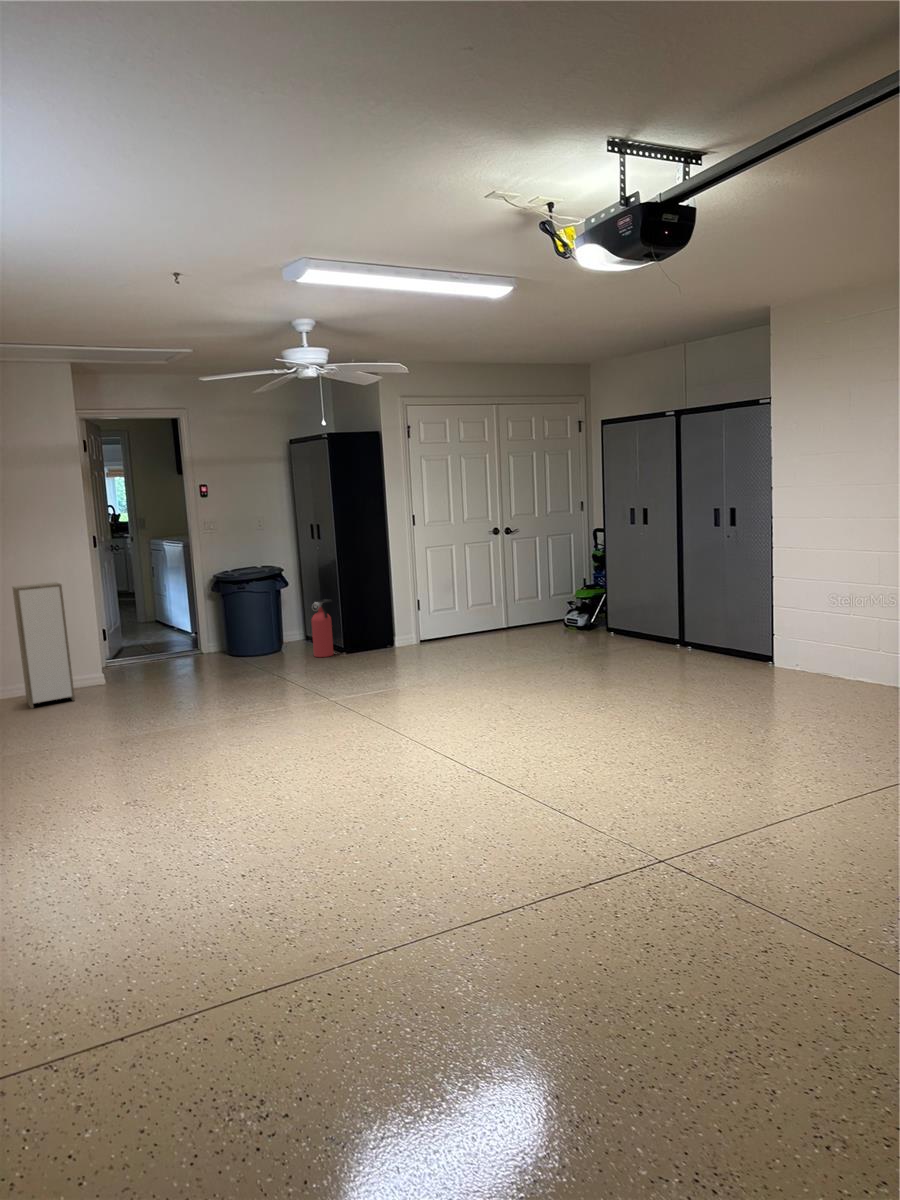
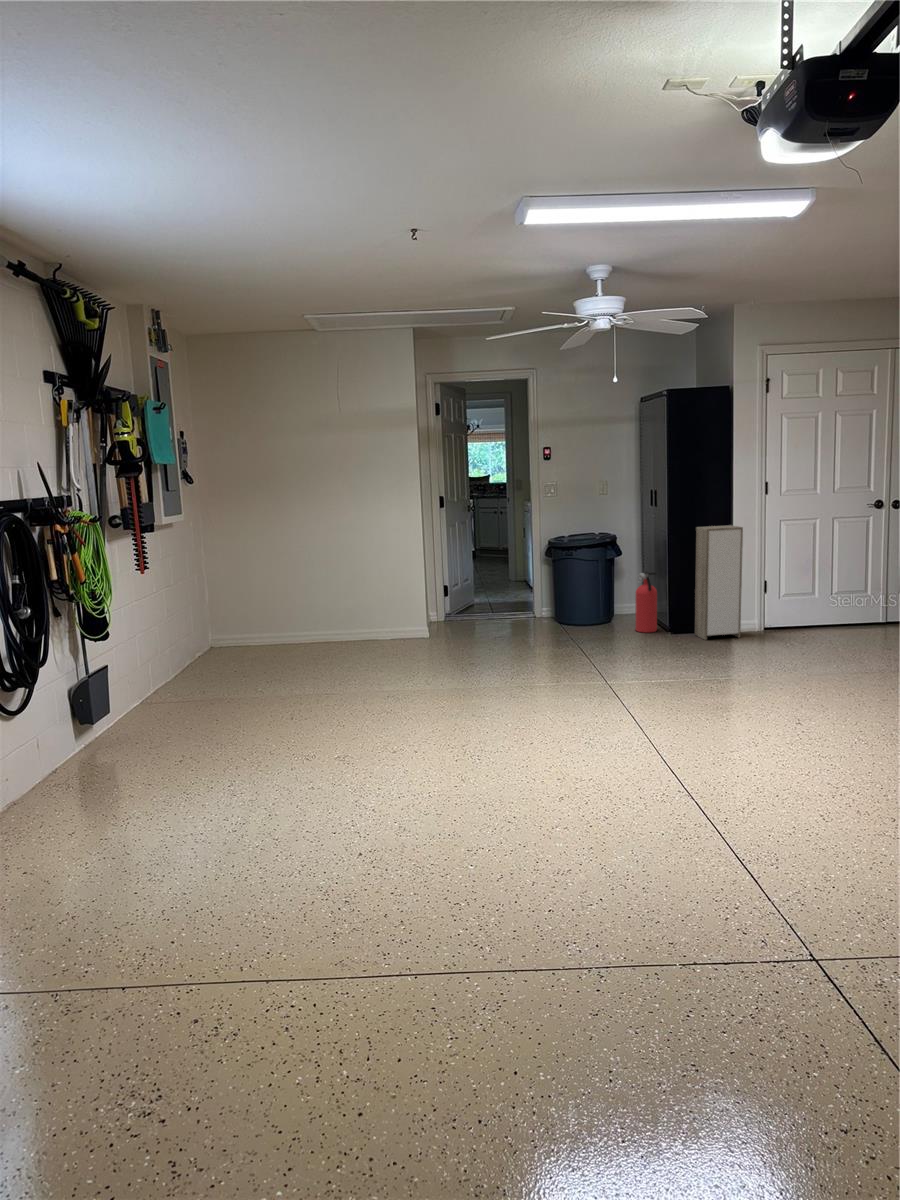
storage cabinet: present [12,582,75,708] -> present [695,525,743,640]

